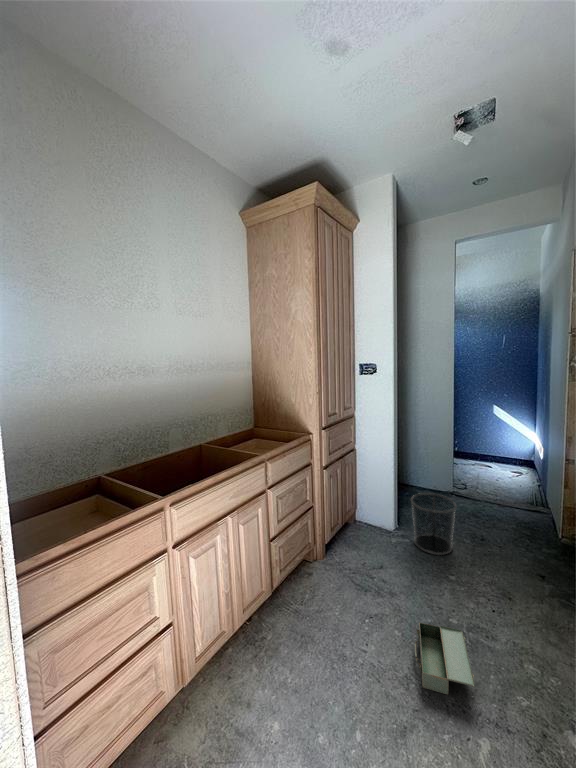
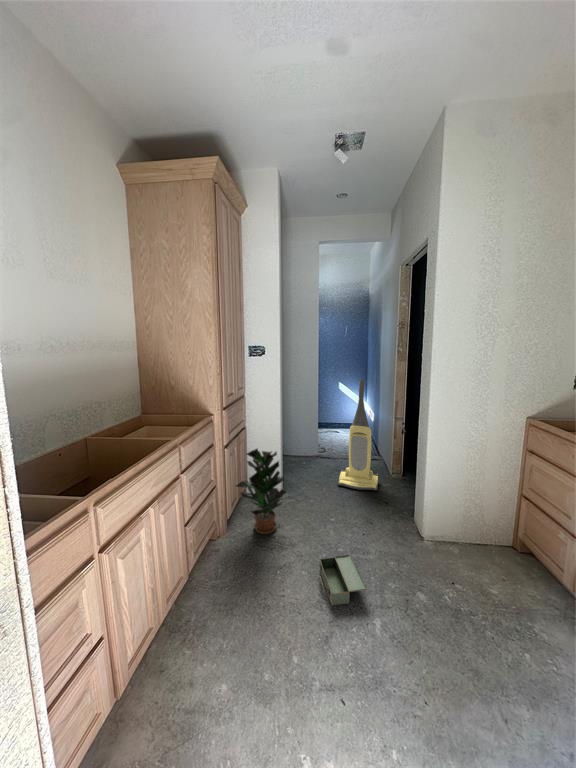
vacuum cleaner: none [472,403,536,554] -> present [338,379,378,490]
potted plant: none [335,474,393,572] -> present [236,449,286,534]
waste bin: present [411,493,457,555] -> none [295,457,330,506]

